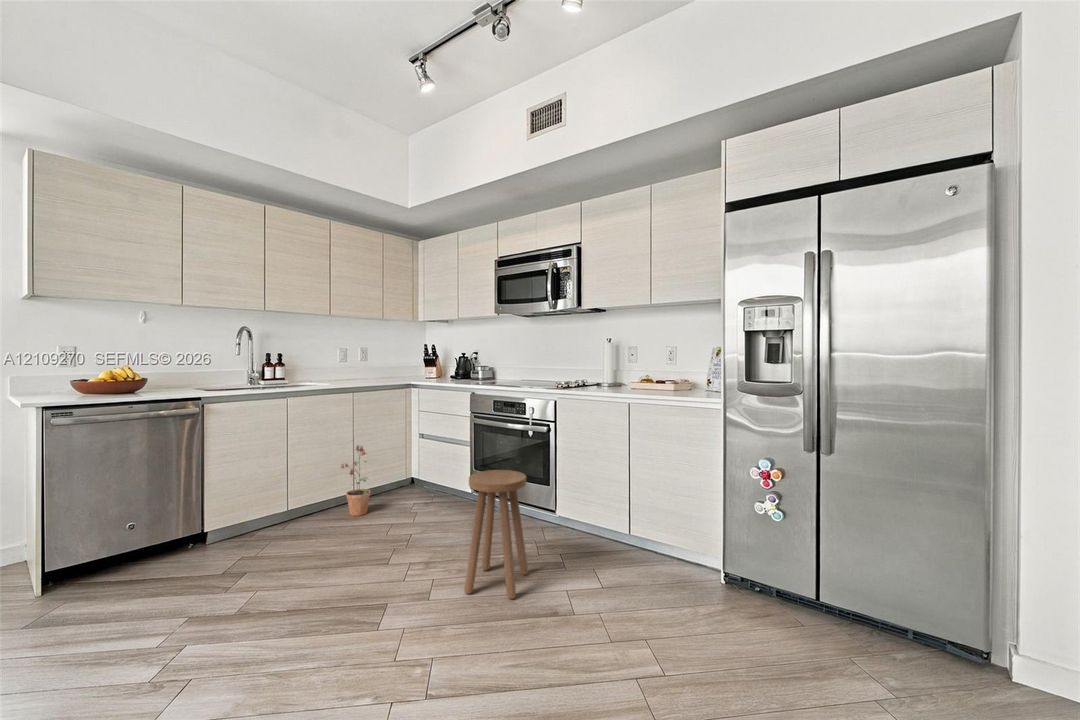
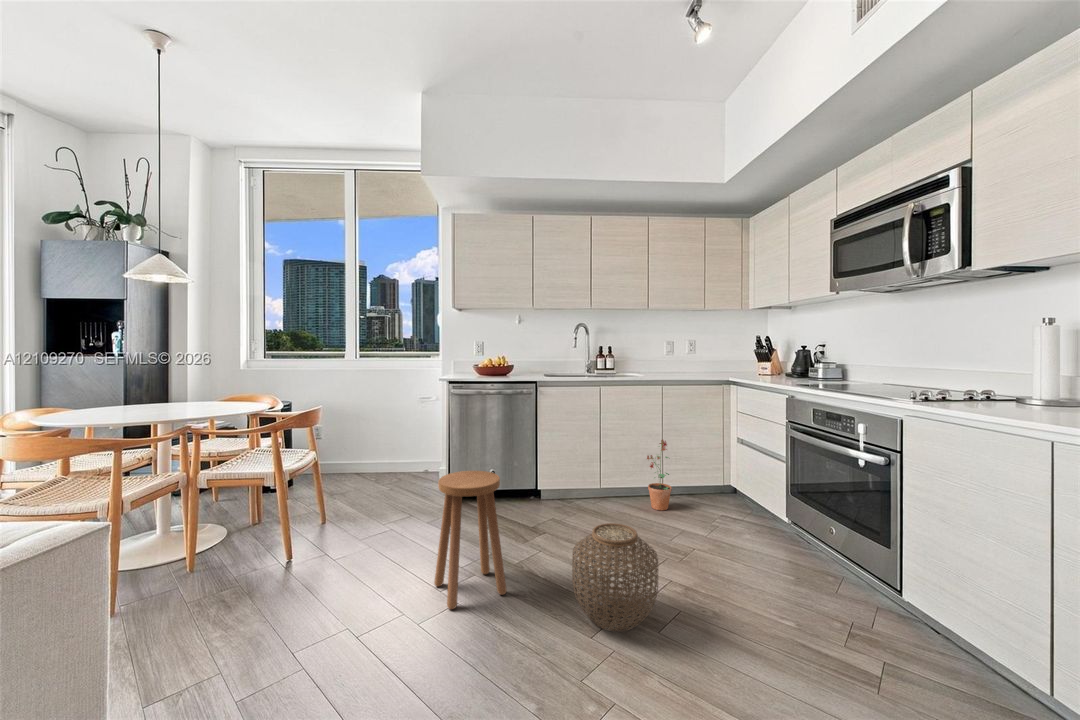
stool: present [464,470,528,599] -> present [434,471,507,609]
woven basket: none [342,520,428,624] -> present [572,523,658,631]

